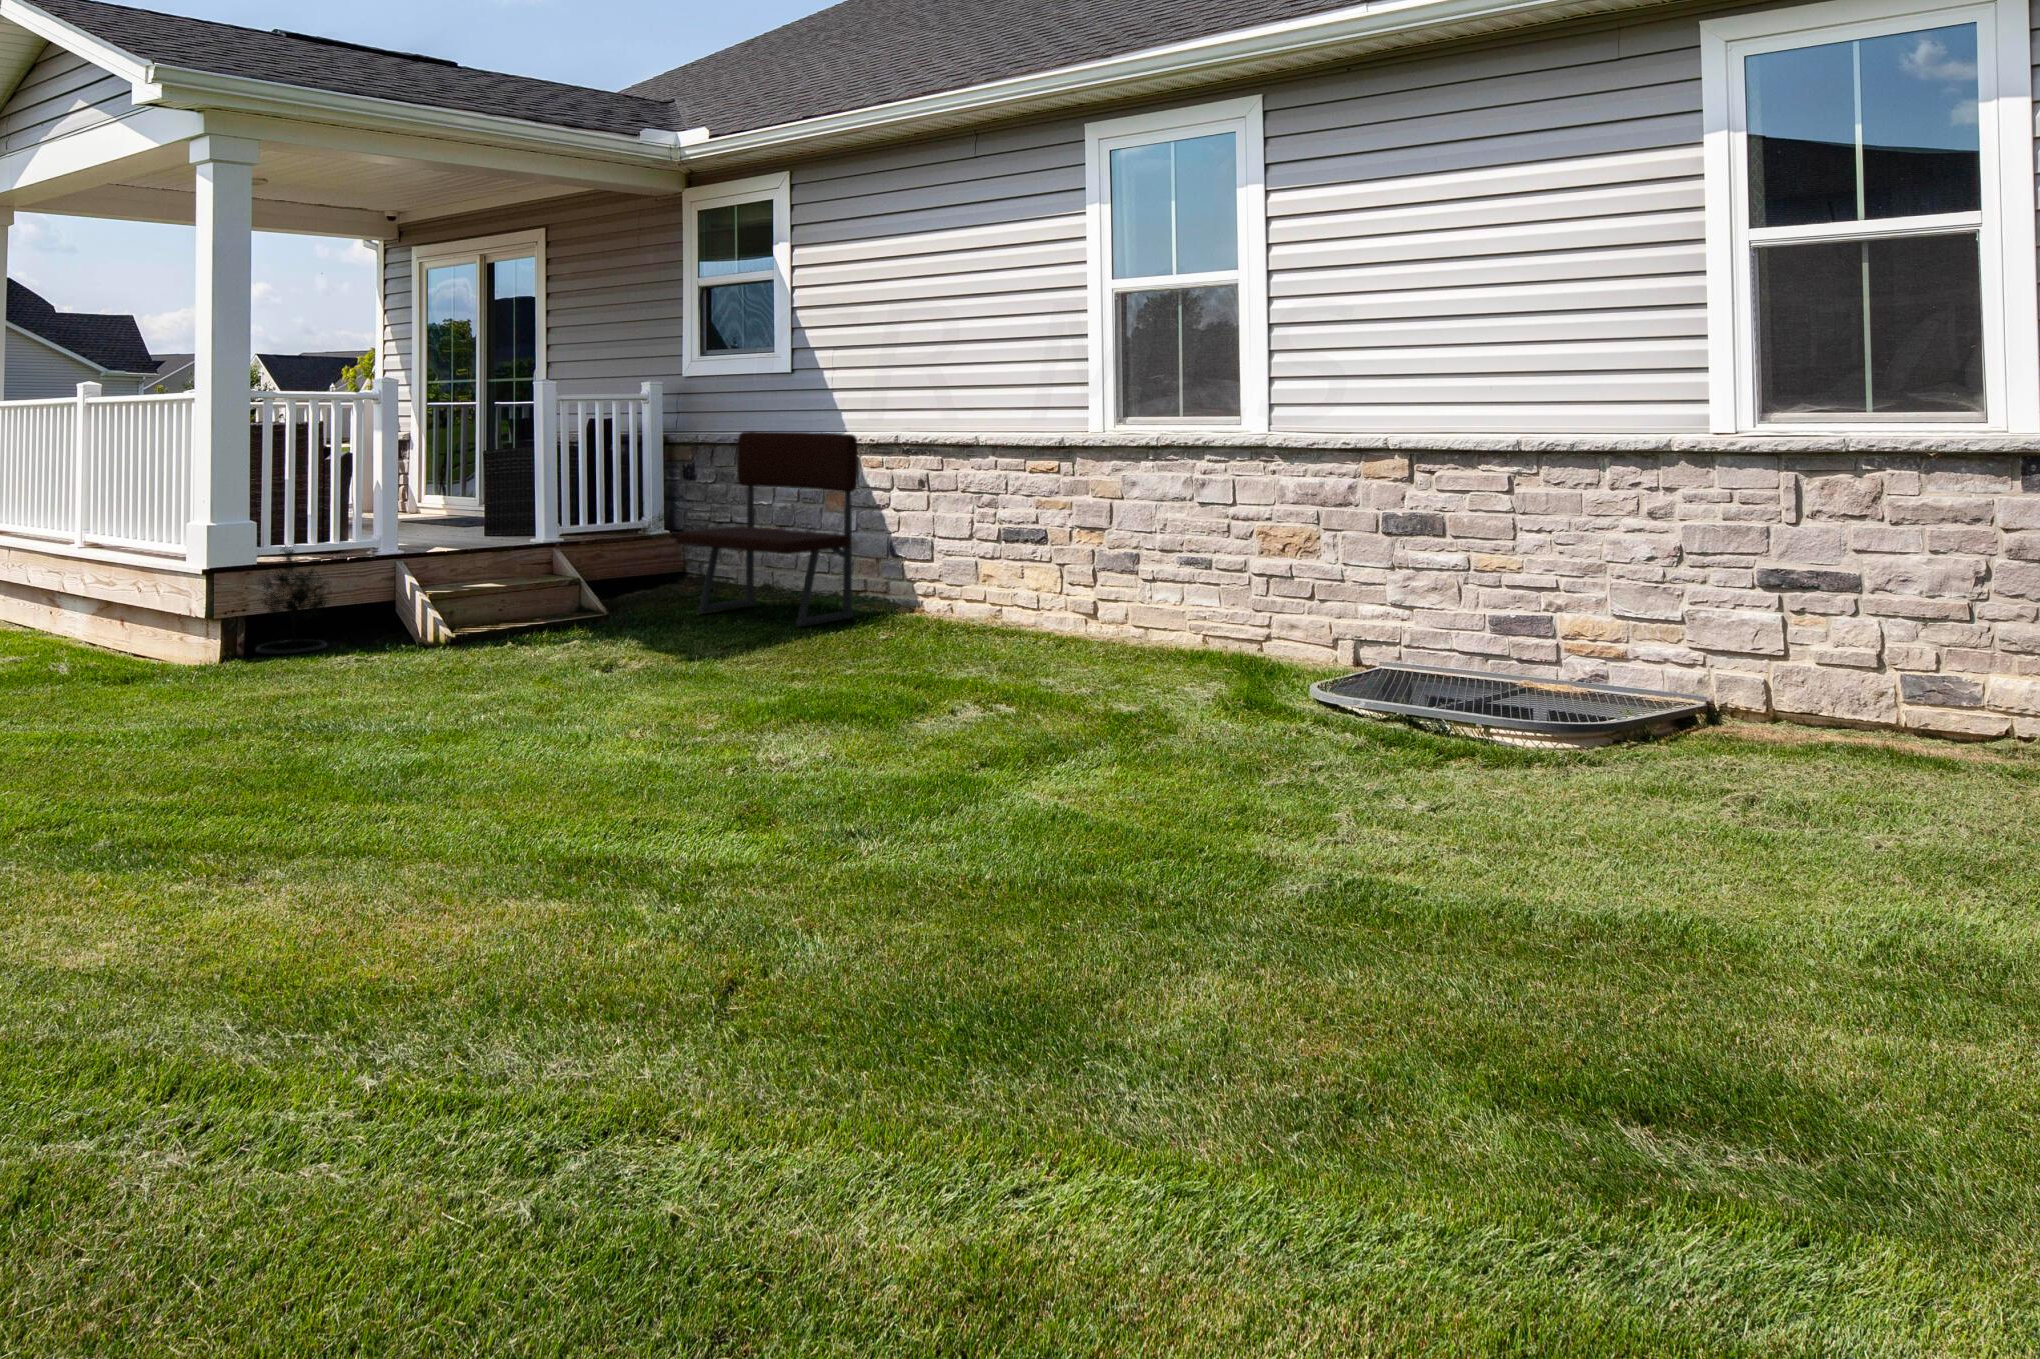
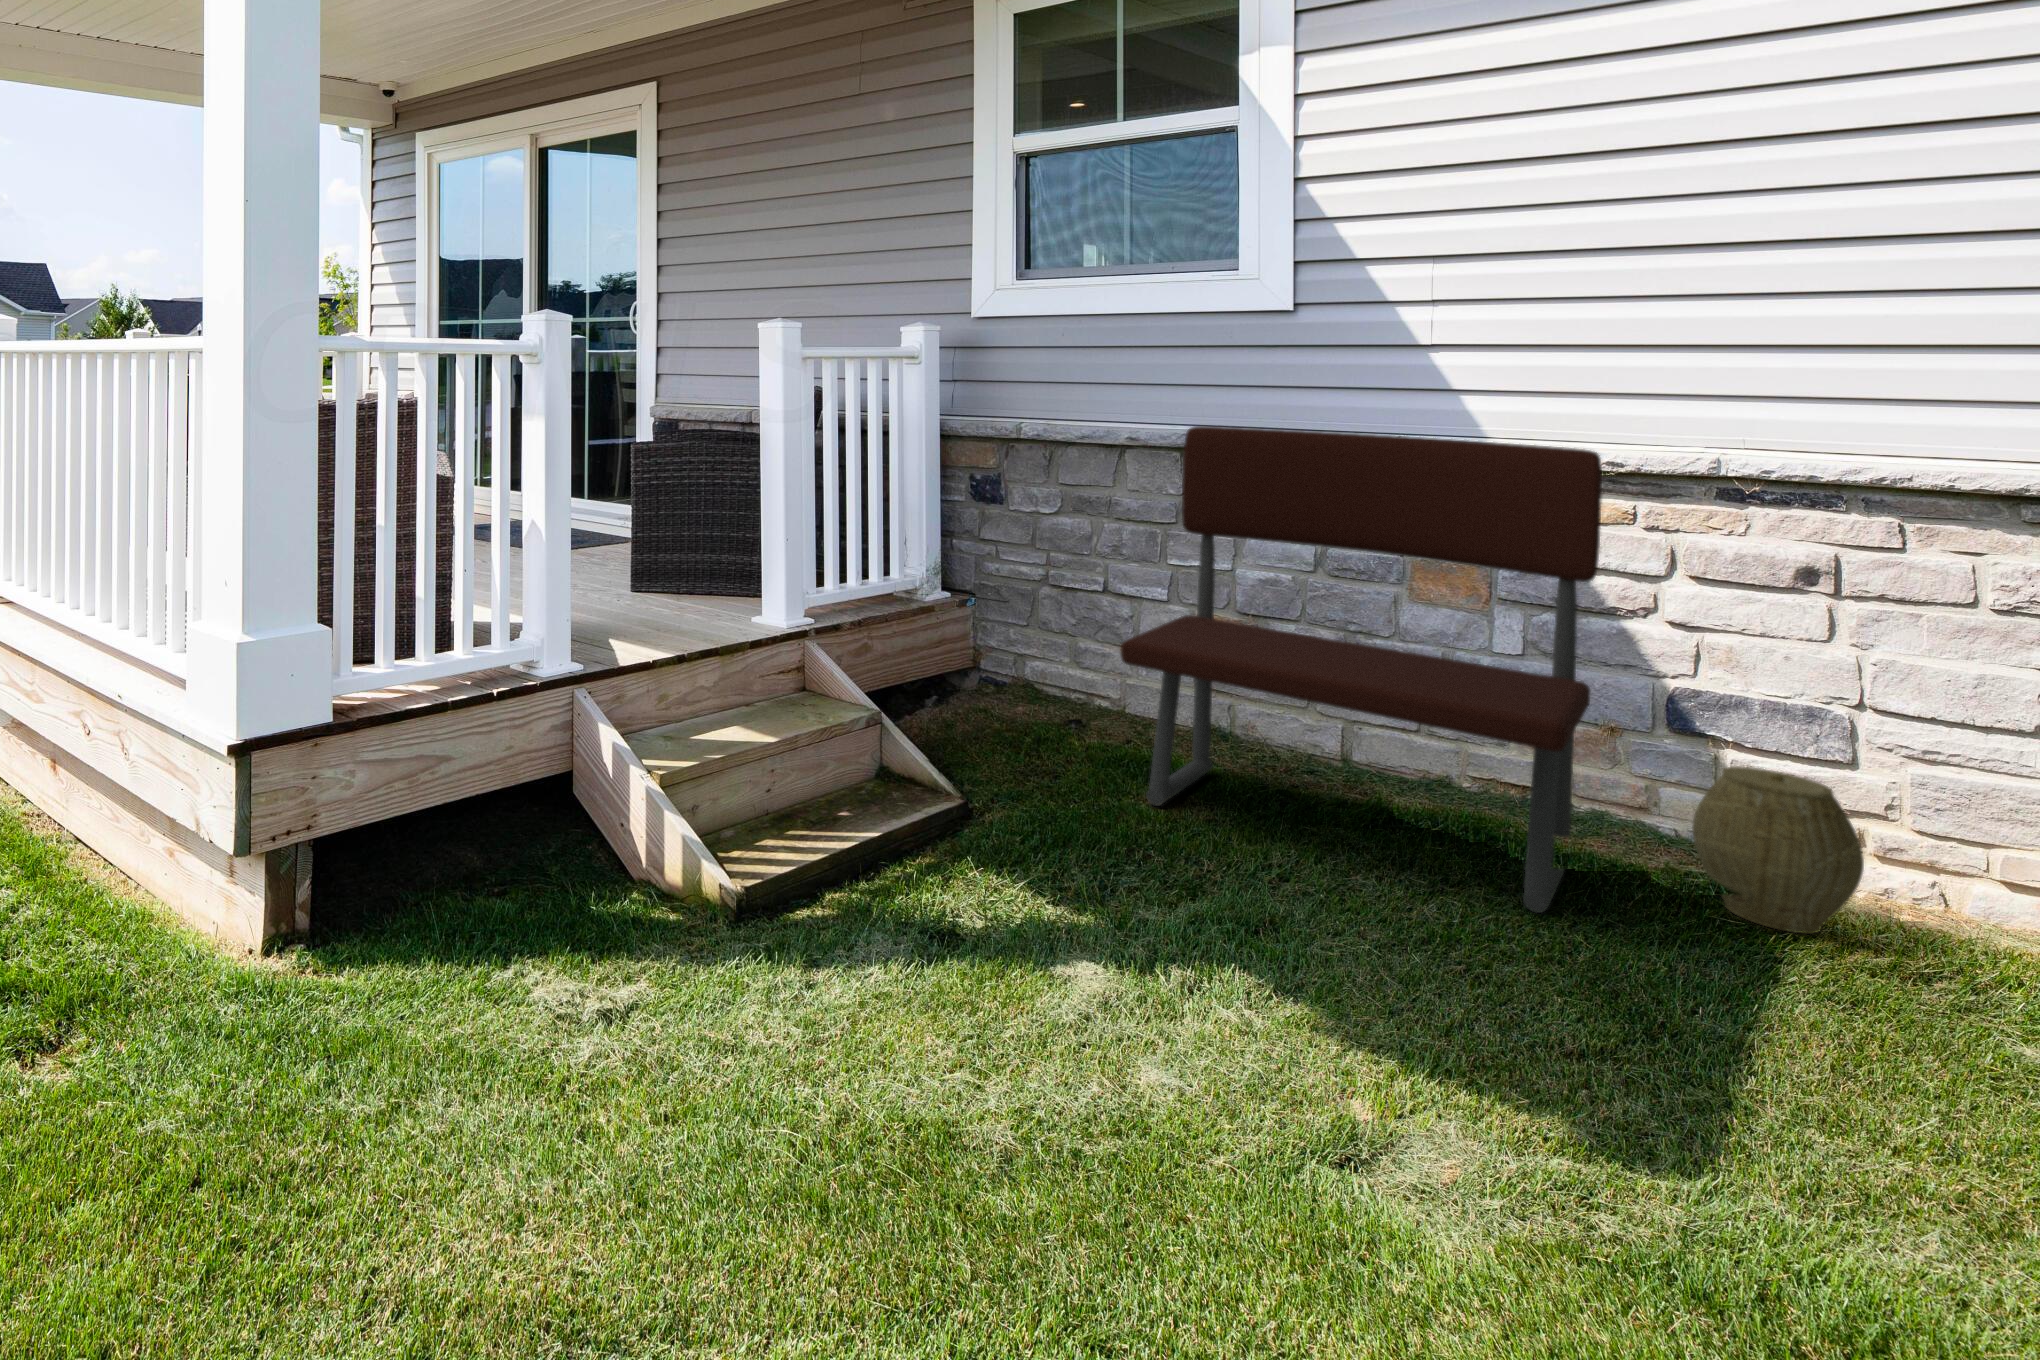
potted tree: present [256,545,330,654] -> none [348,684,532,986]
woven basket: none [871,564,920,626] -> present [1692,766,1864,934]

